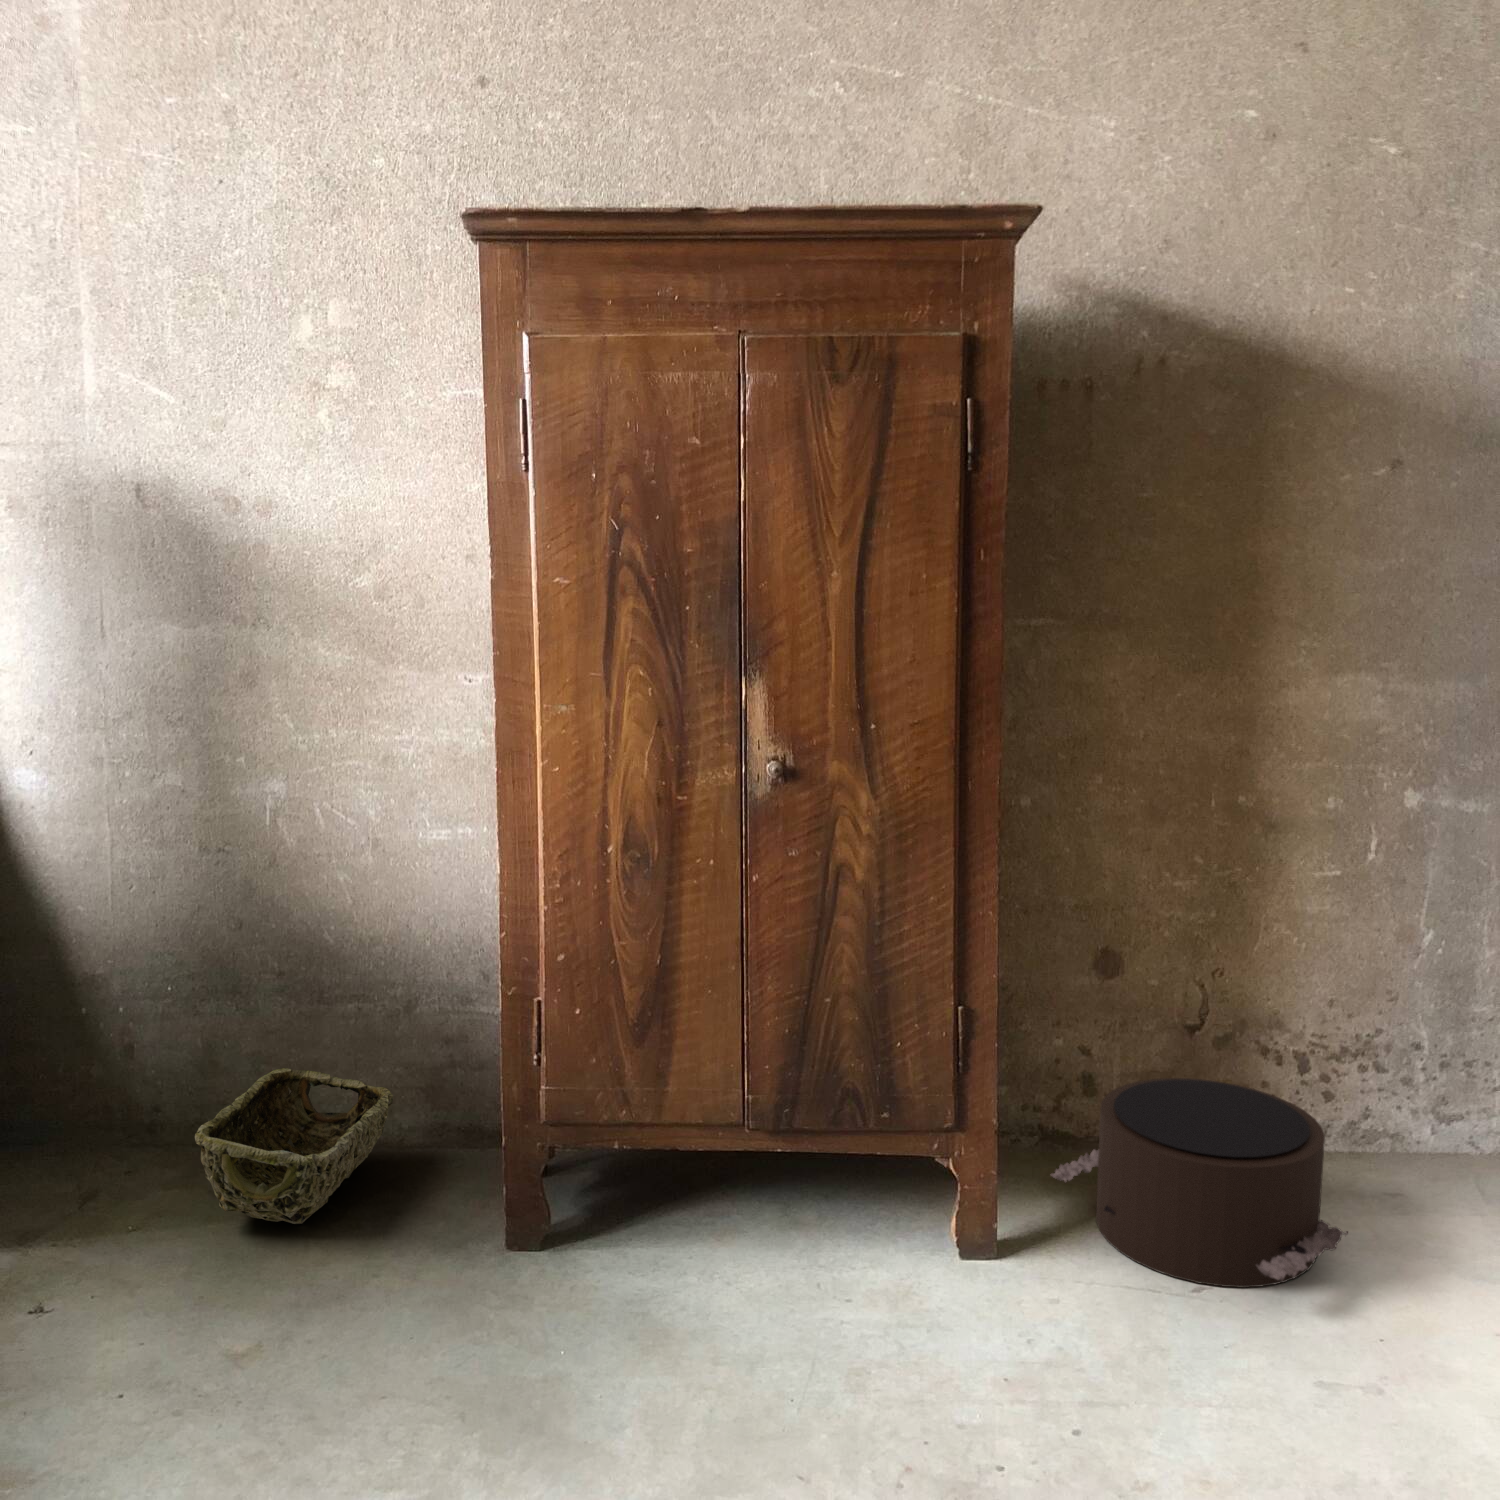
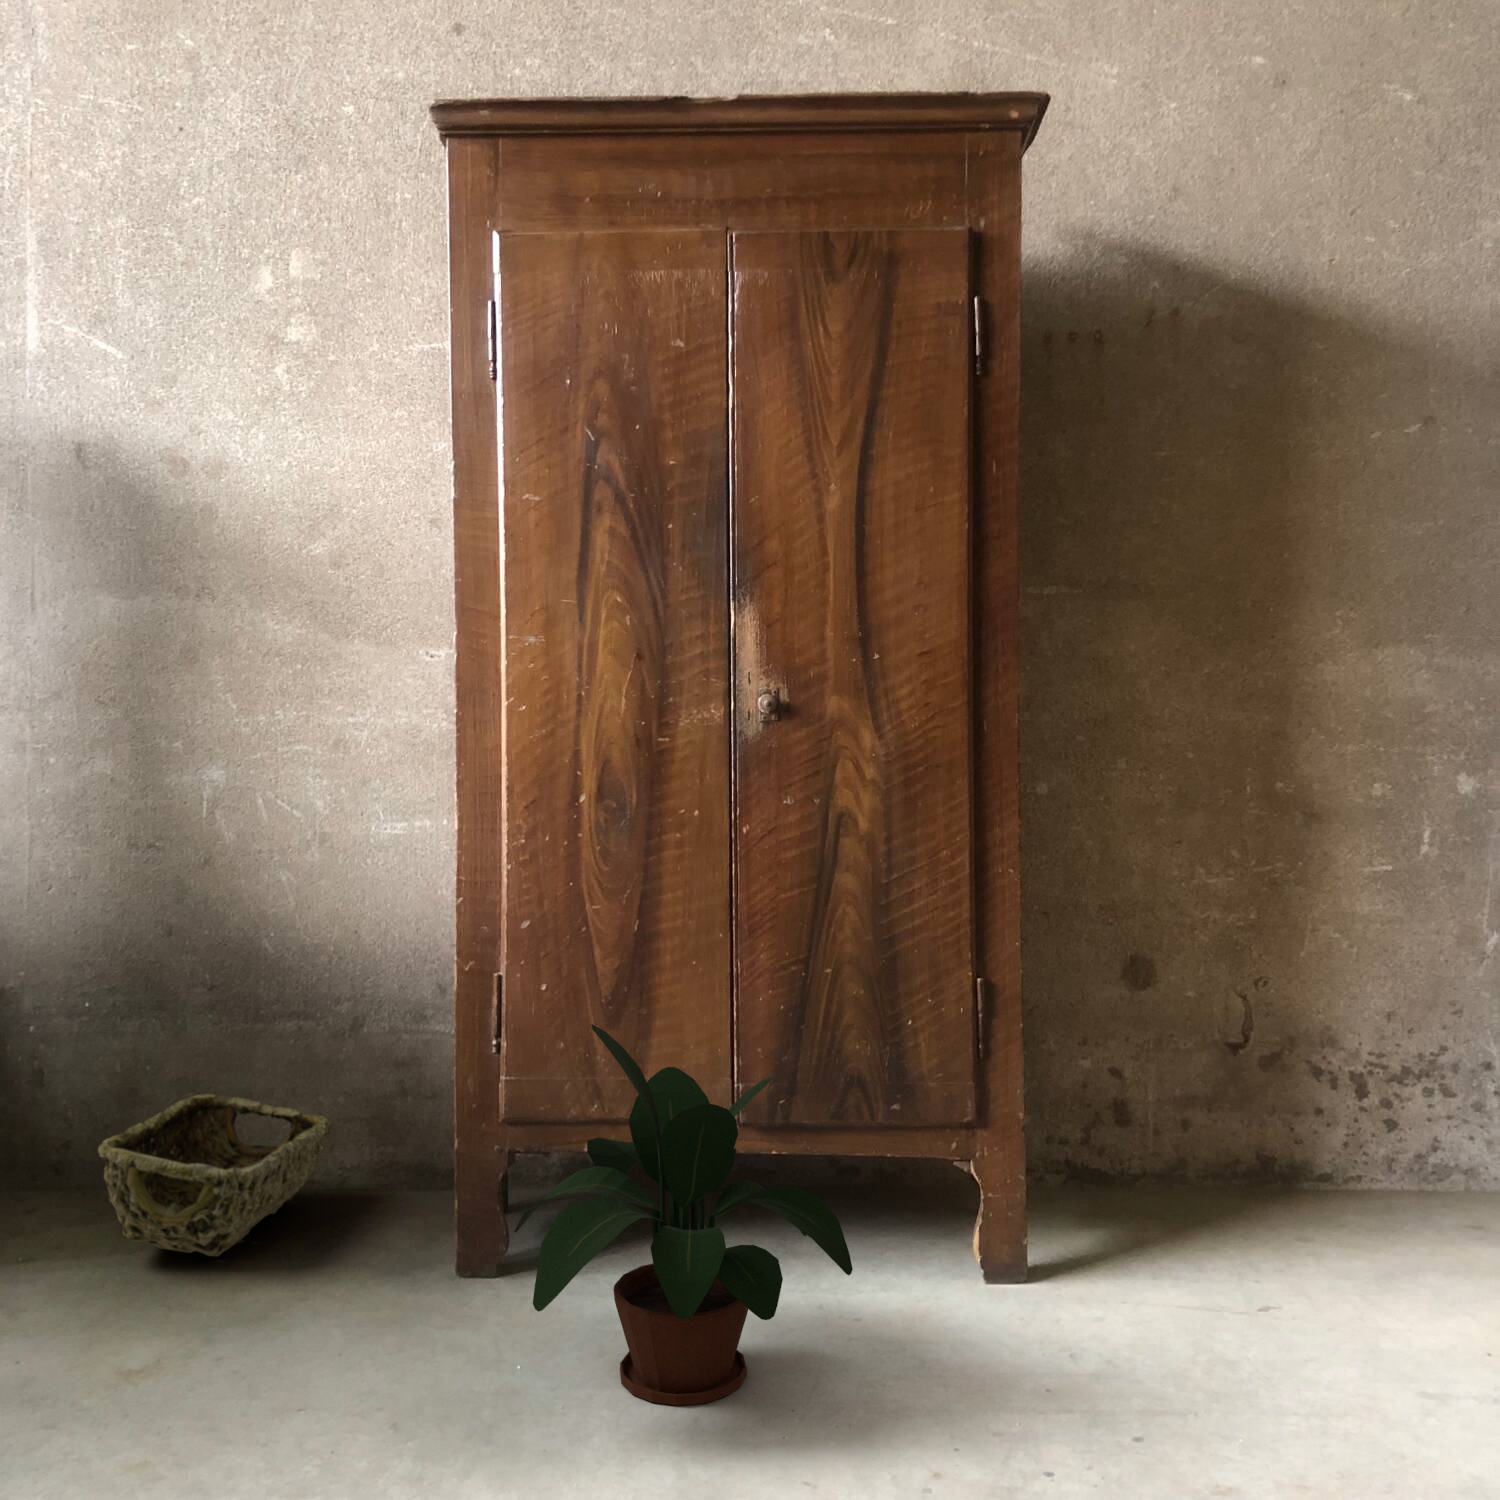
potted plant: none [557,1069,846,1385] -> present [514,1024,853,1405]
pouf: present [1051,1078,1348,1288] -> none [1082,1092,1429,1311]

